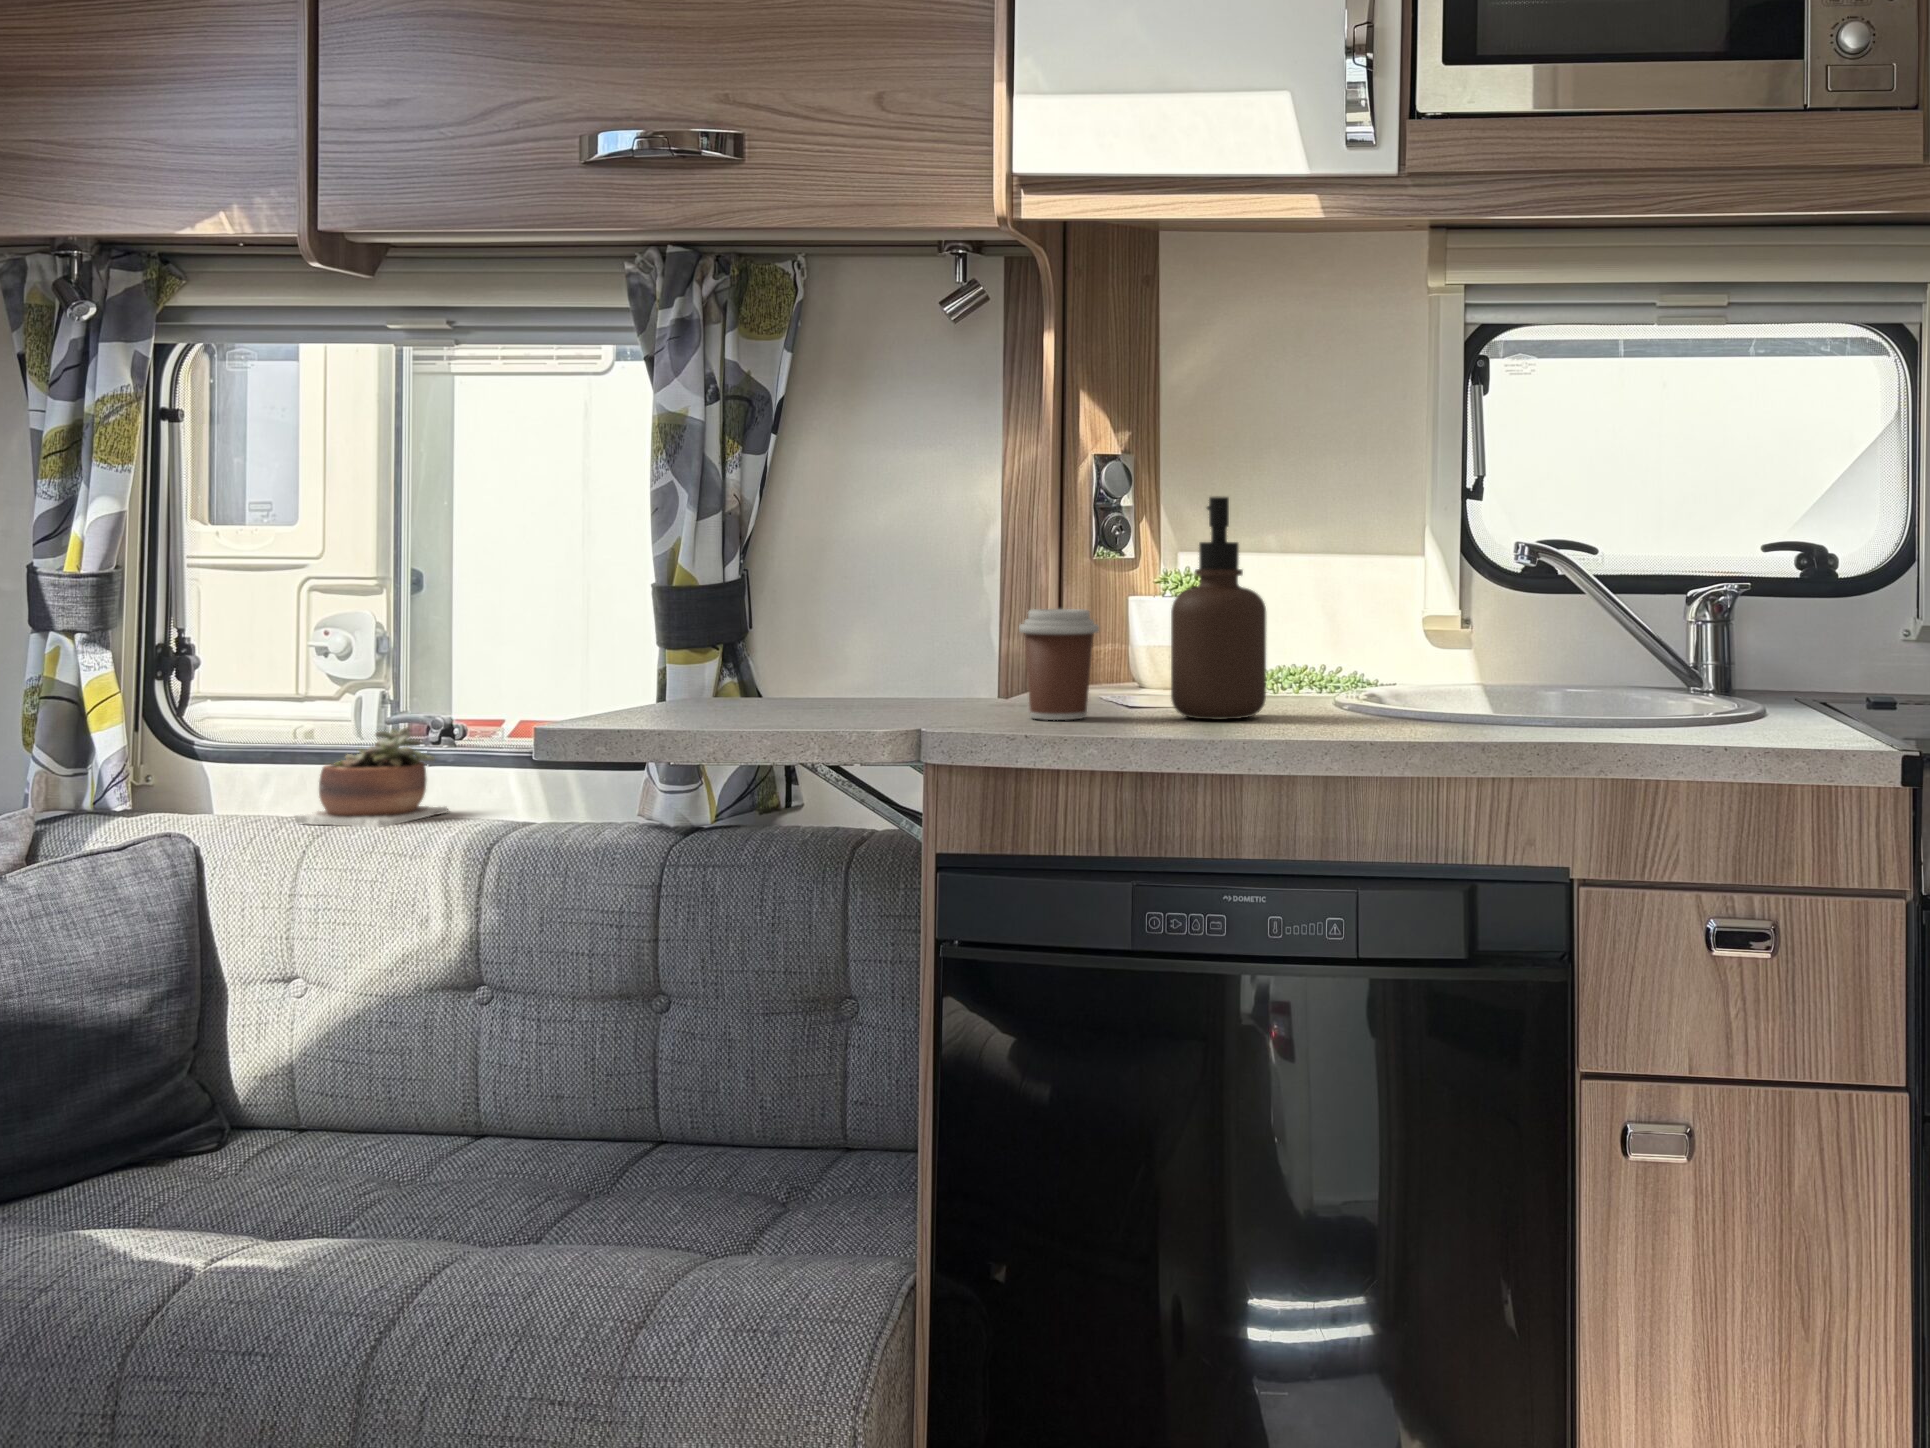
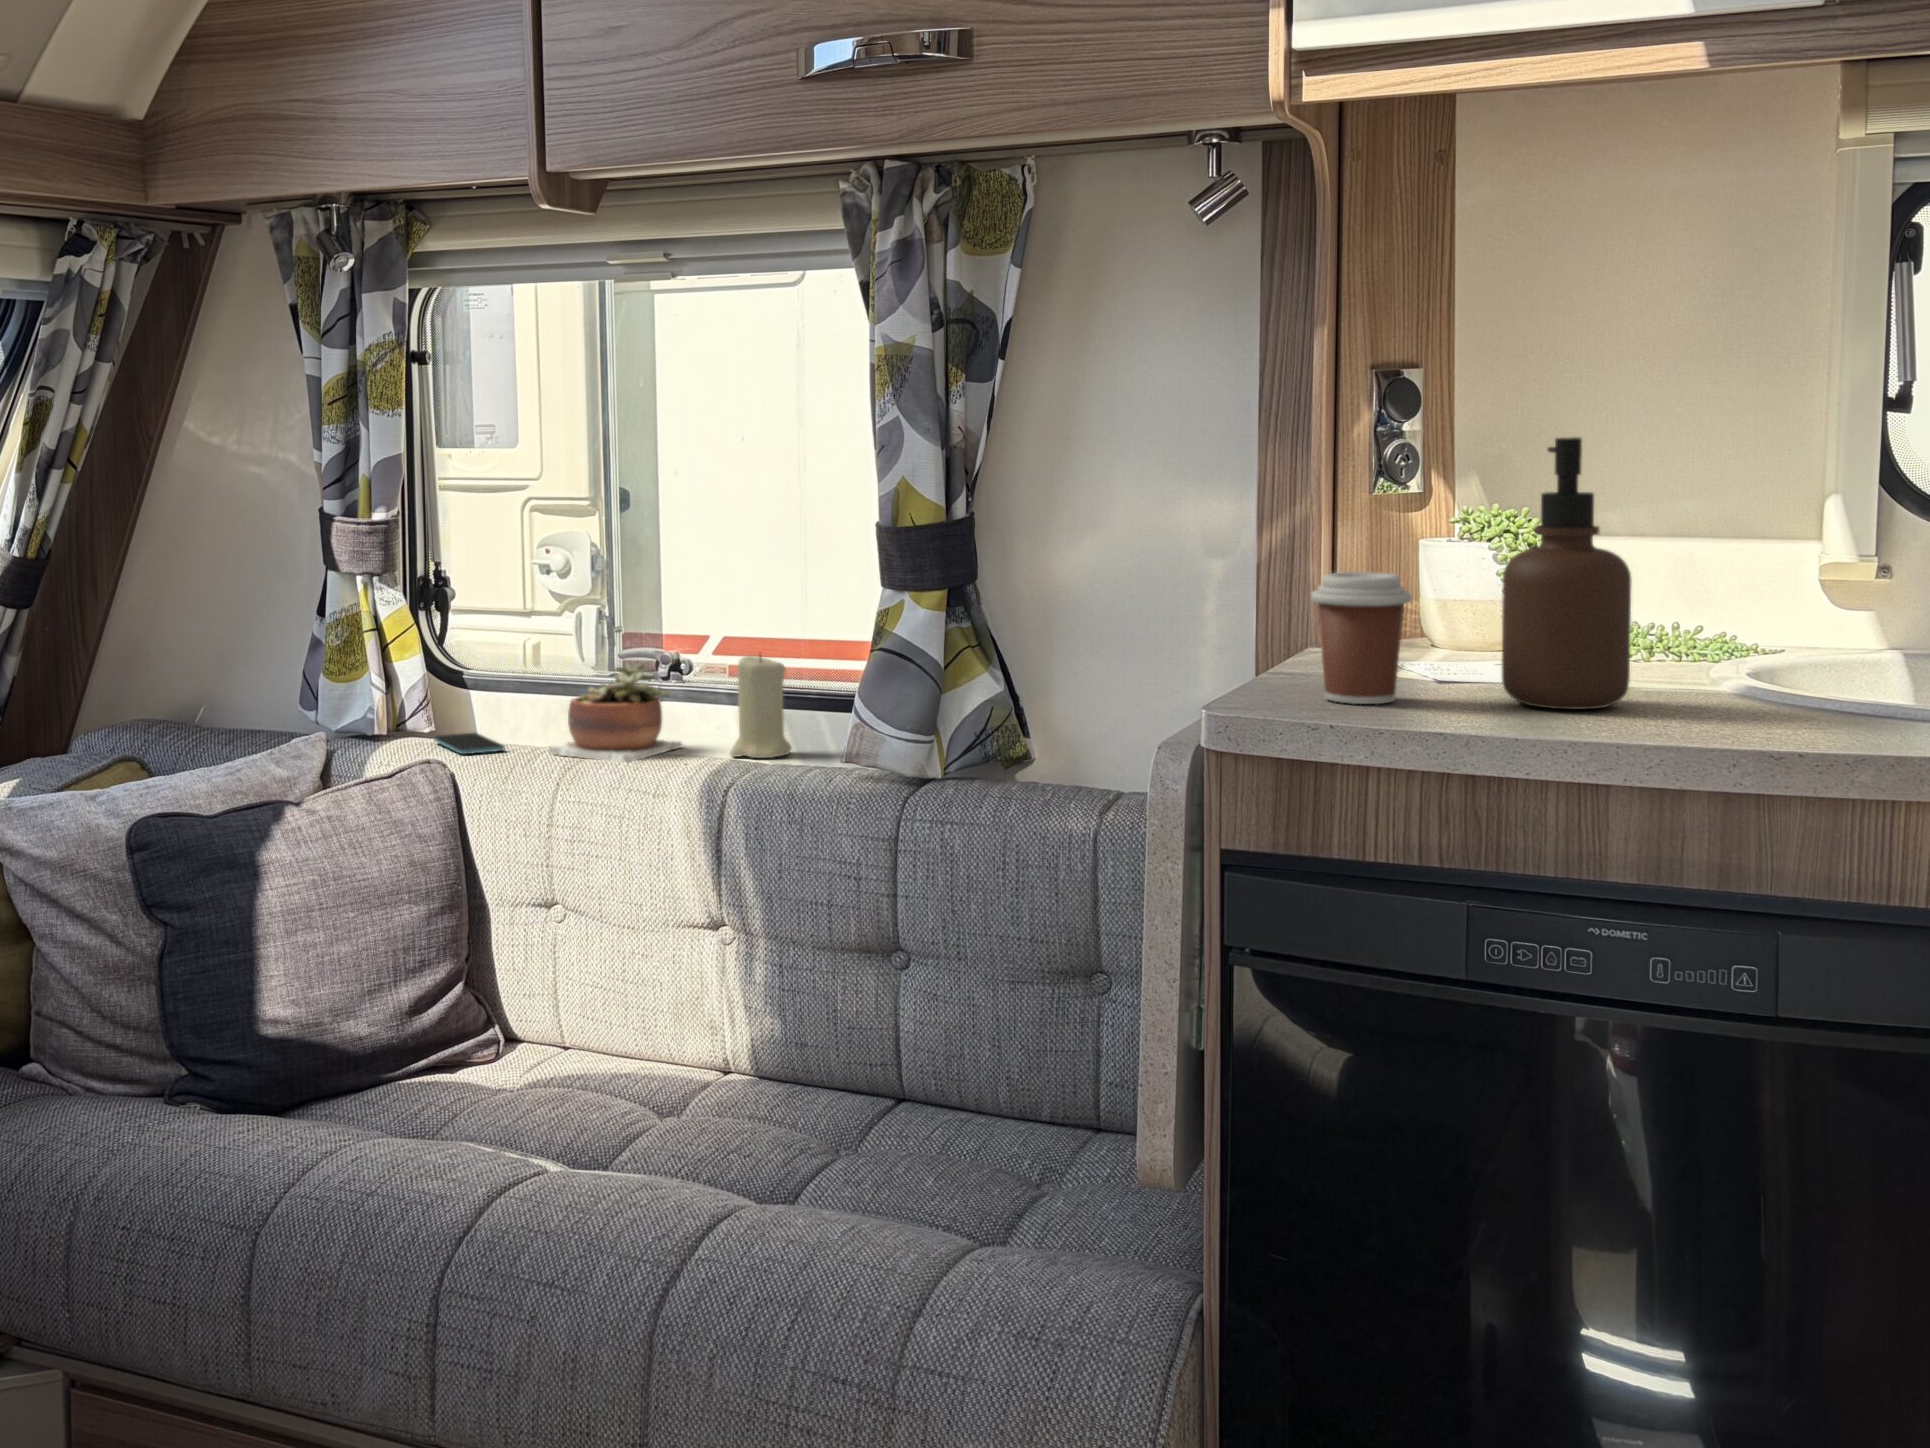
candle: none [497,713,564,818] -> present [730,655,792,758]
smartphone: none [159,808,243,828] -> present [434,733,505,754]

